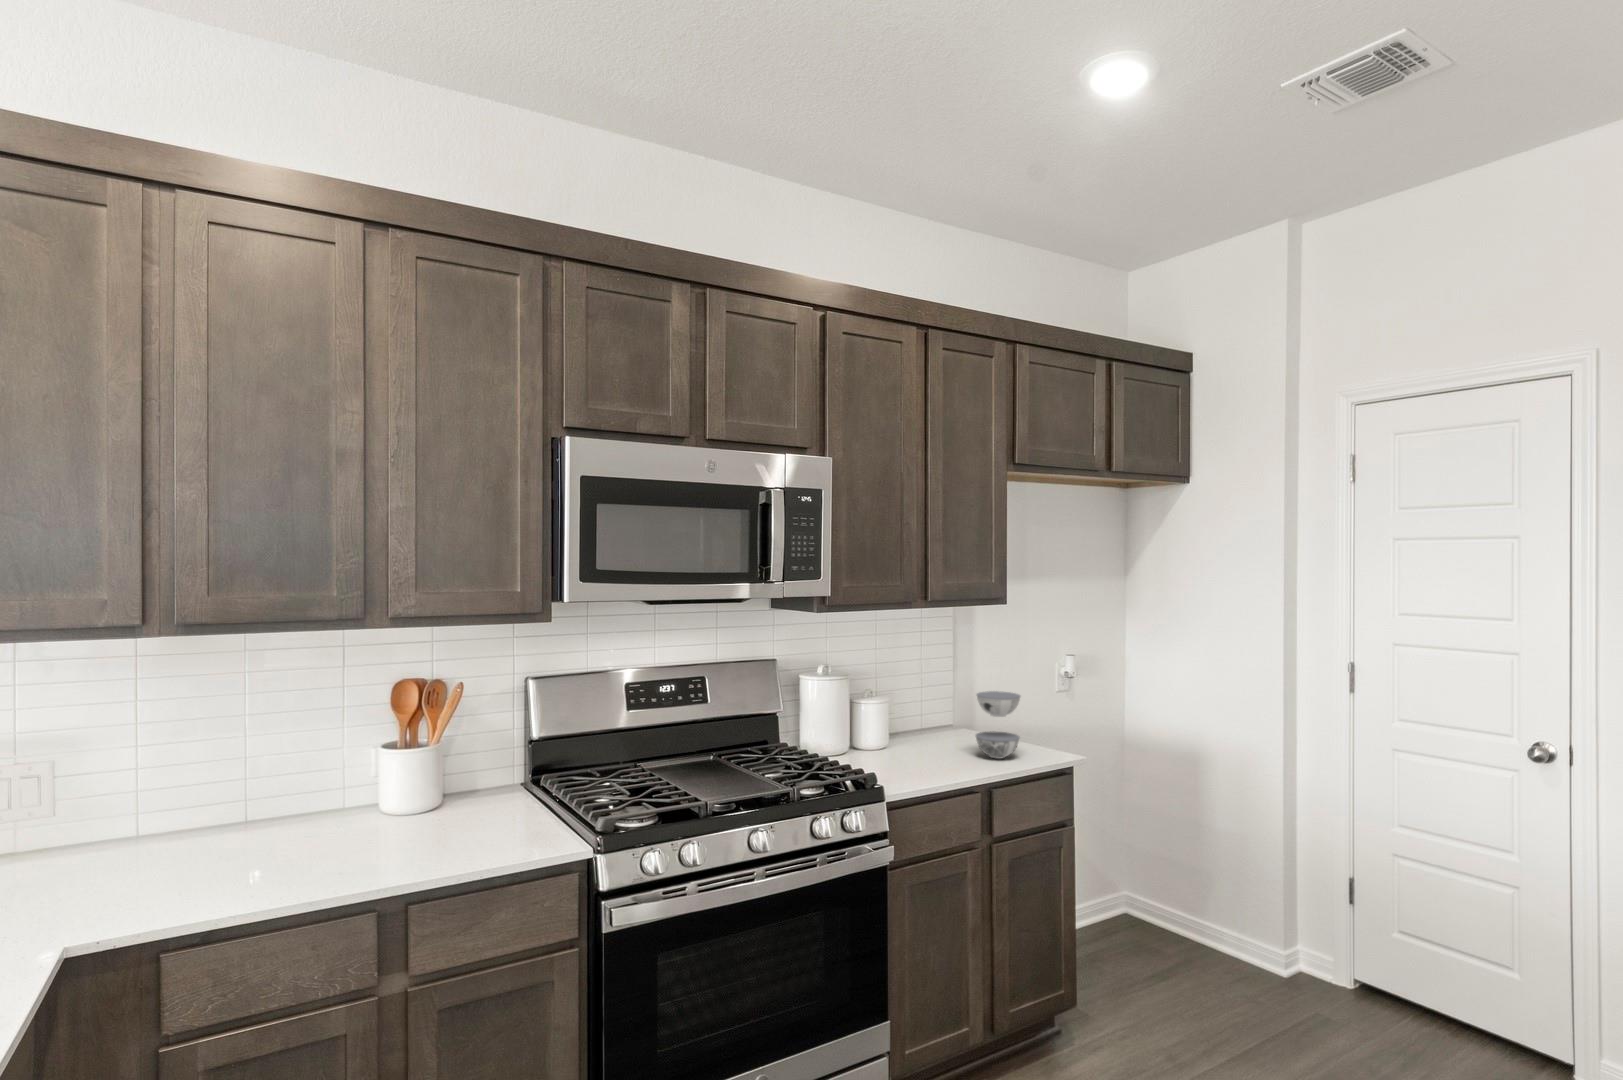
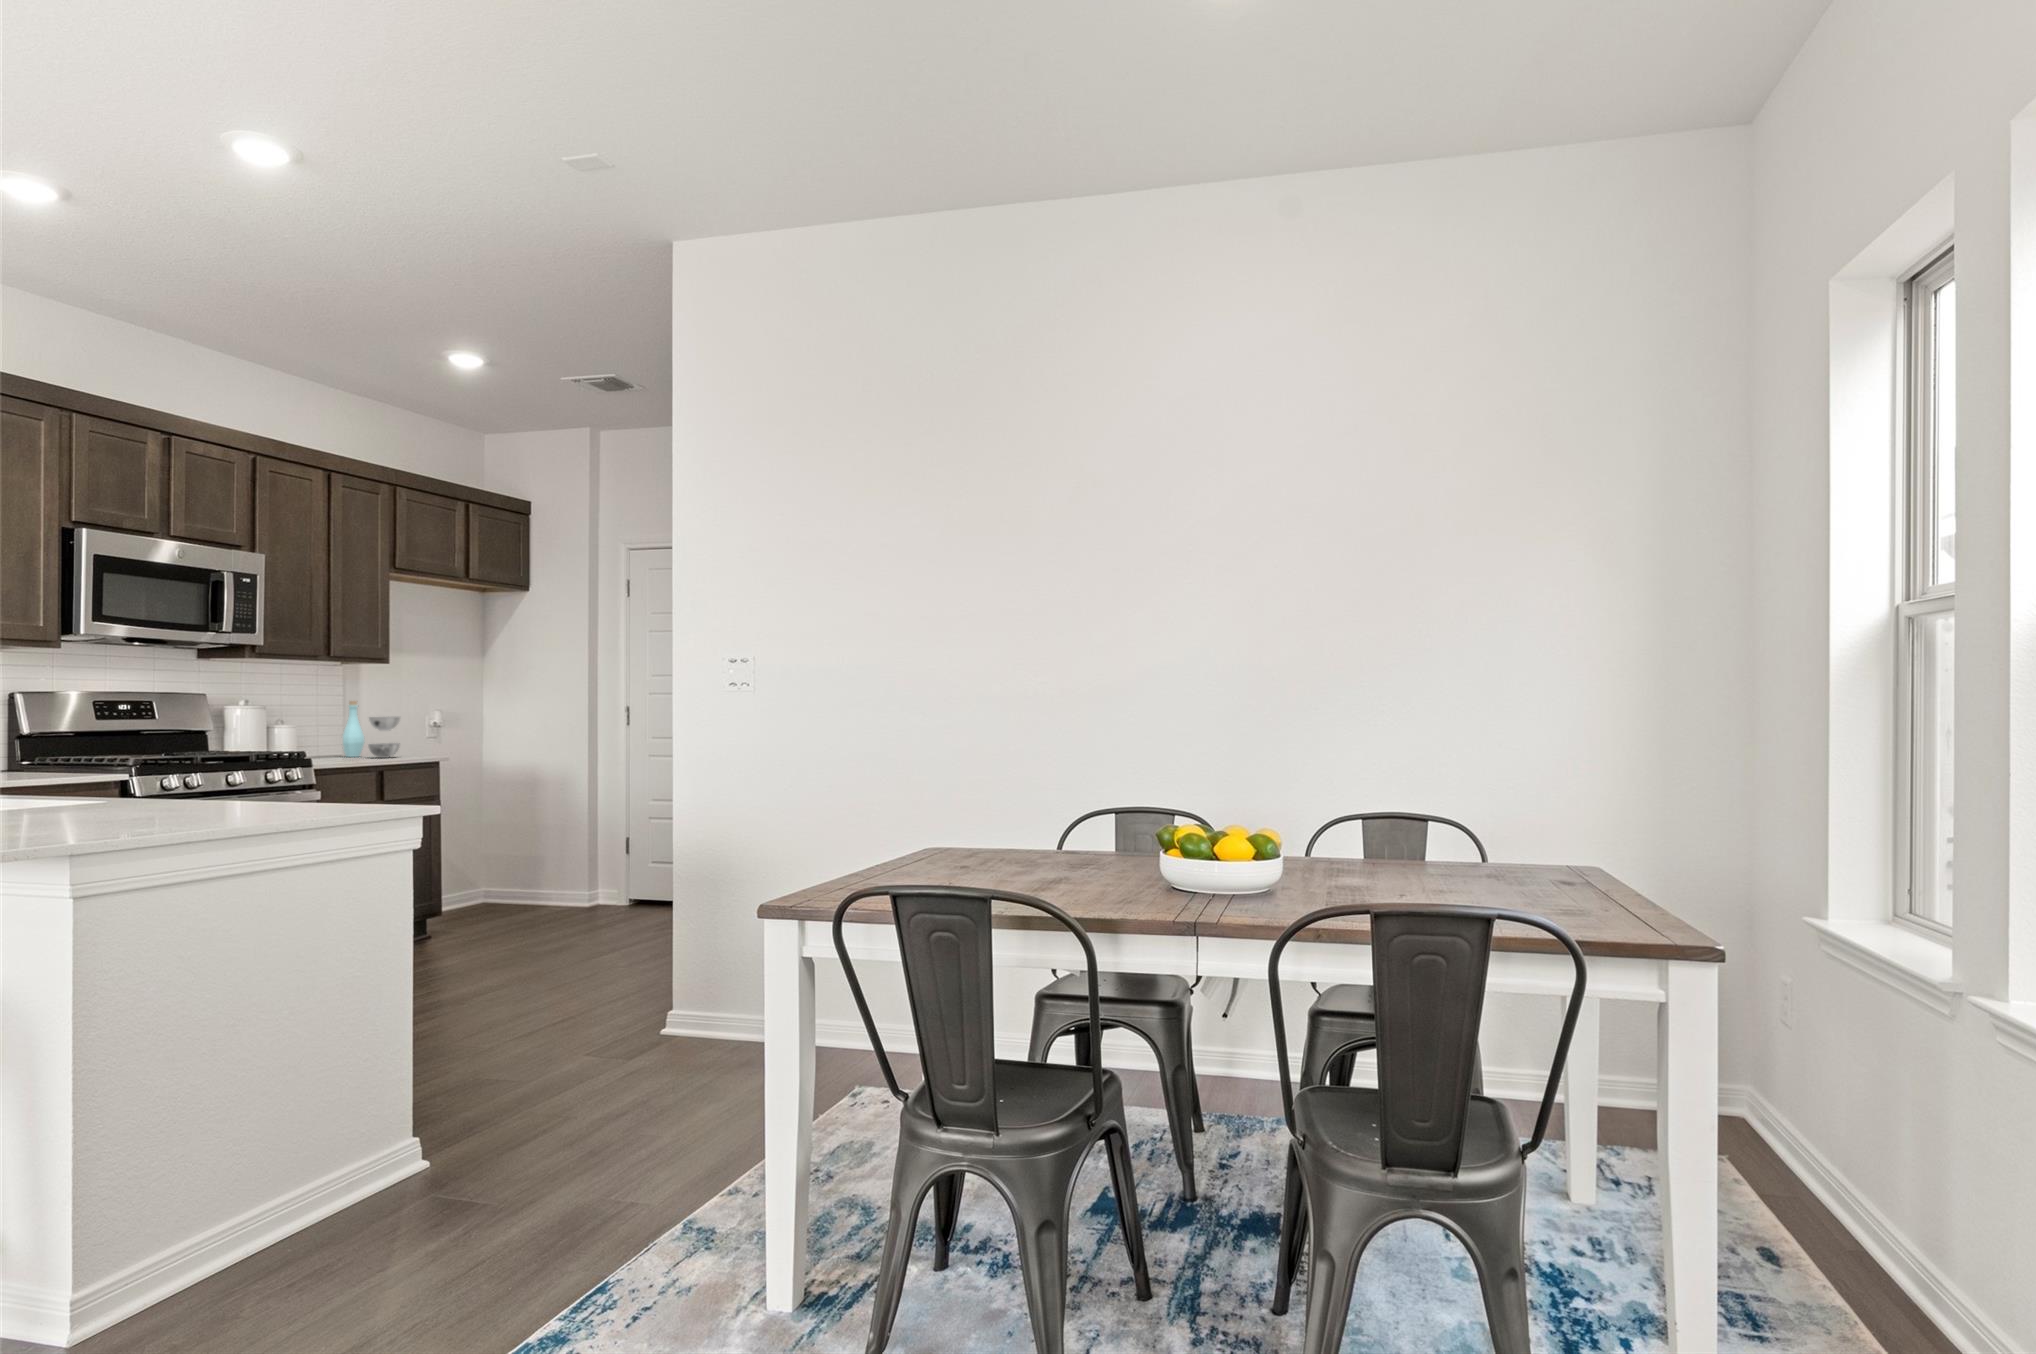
bottle: none [943,660,973,743] -> present [342,701,364,757]

